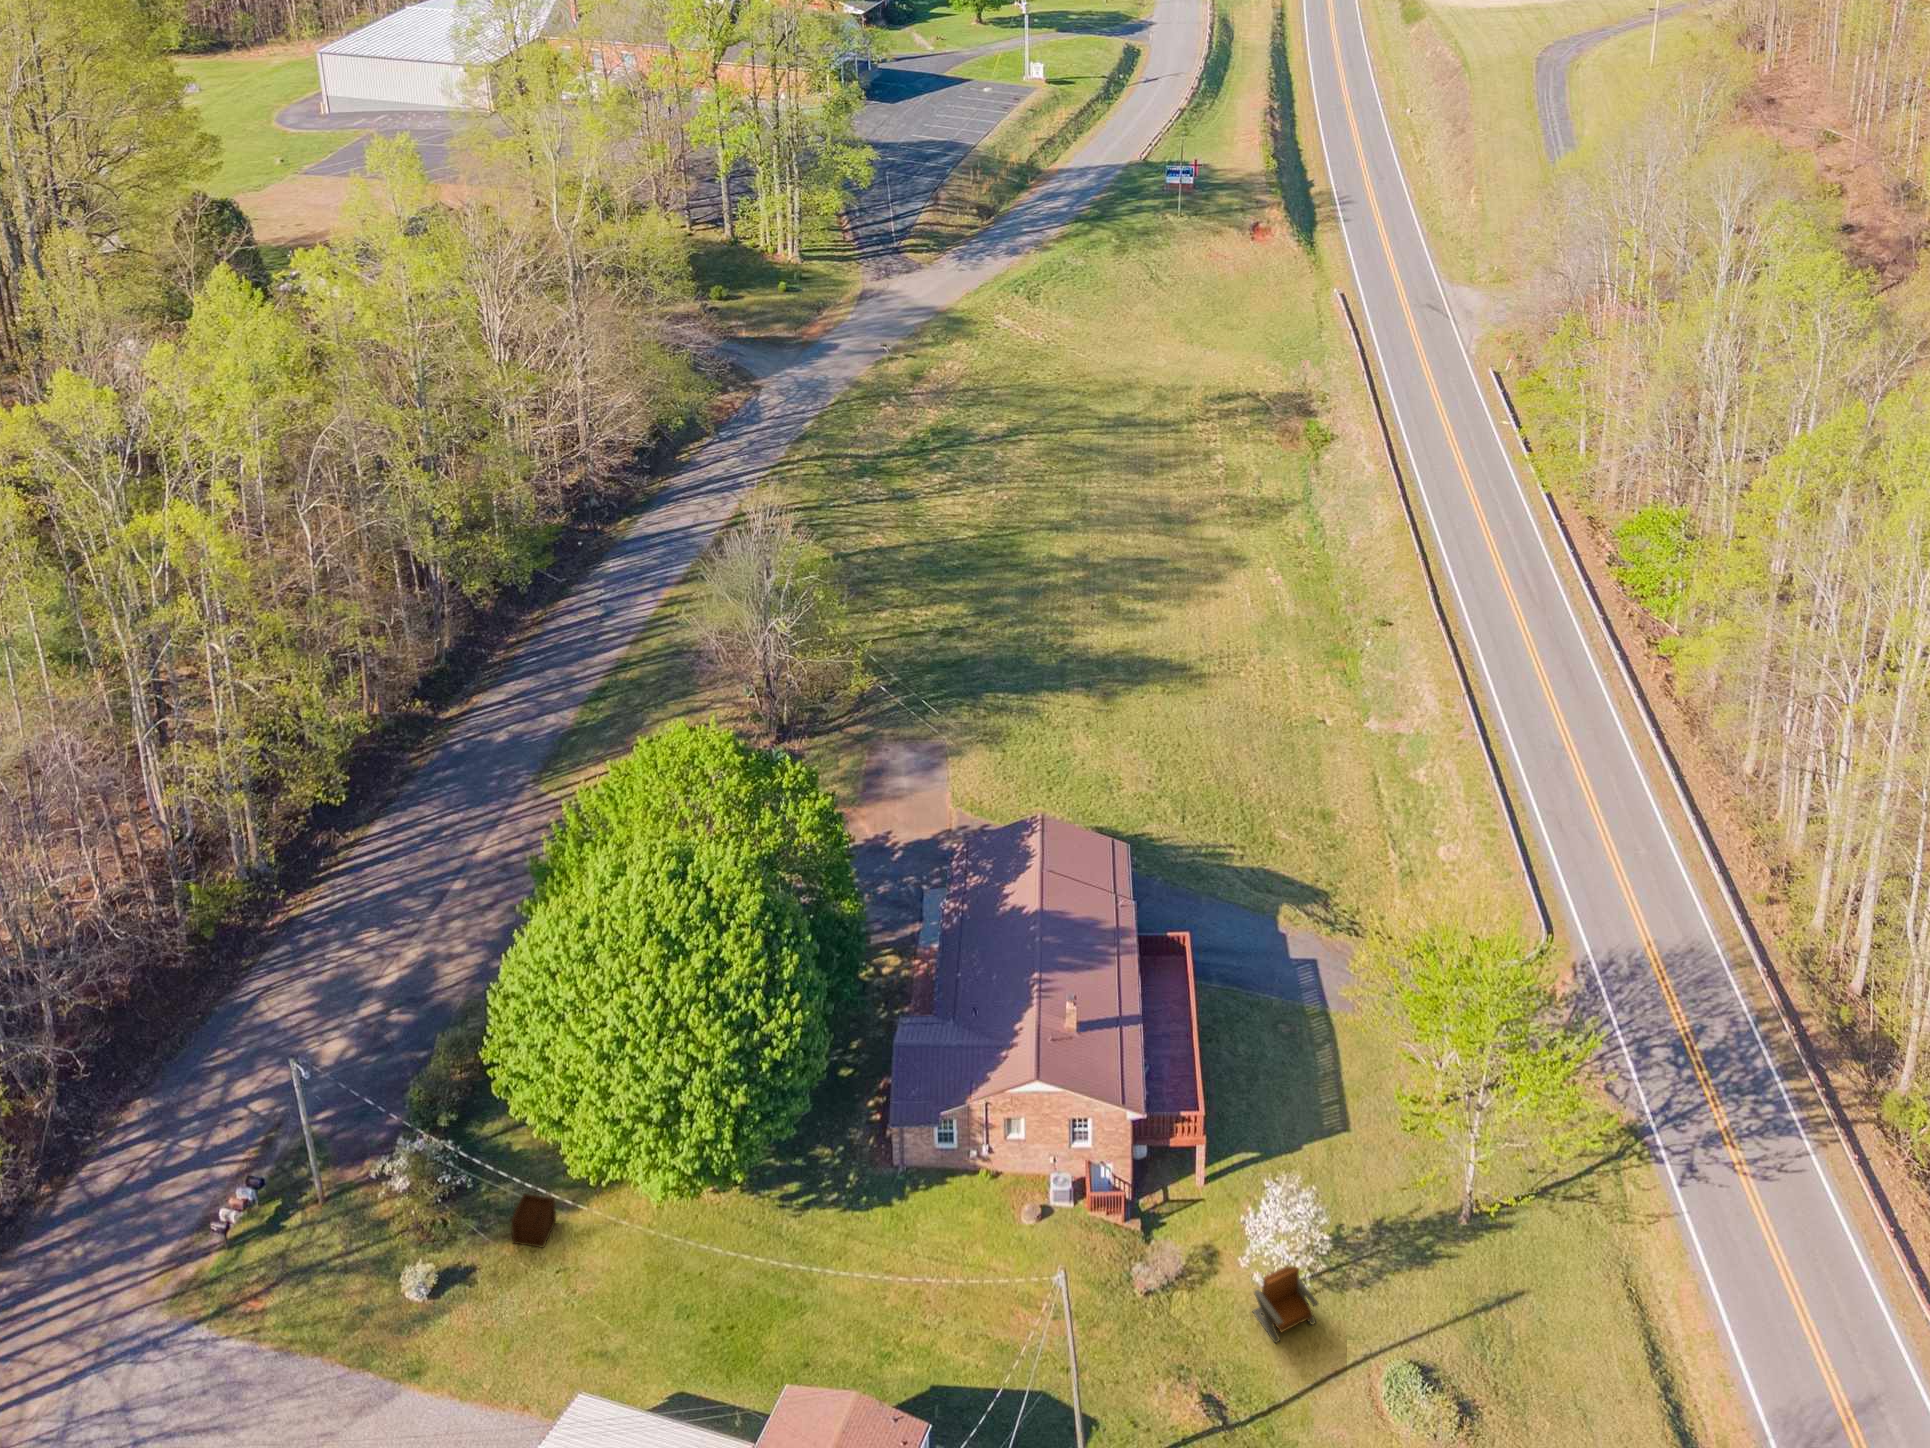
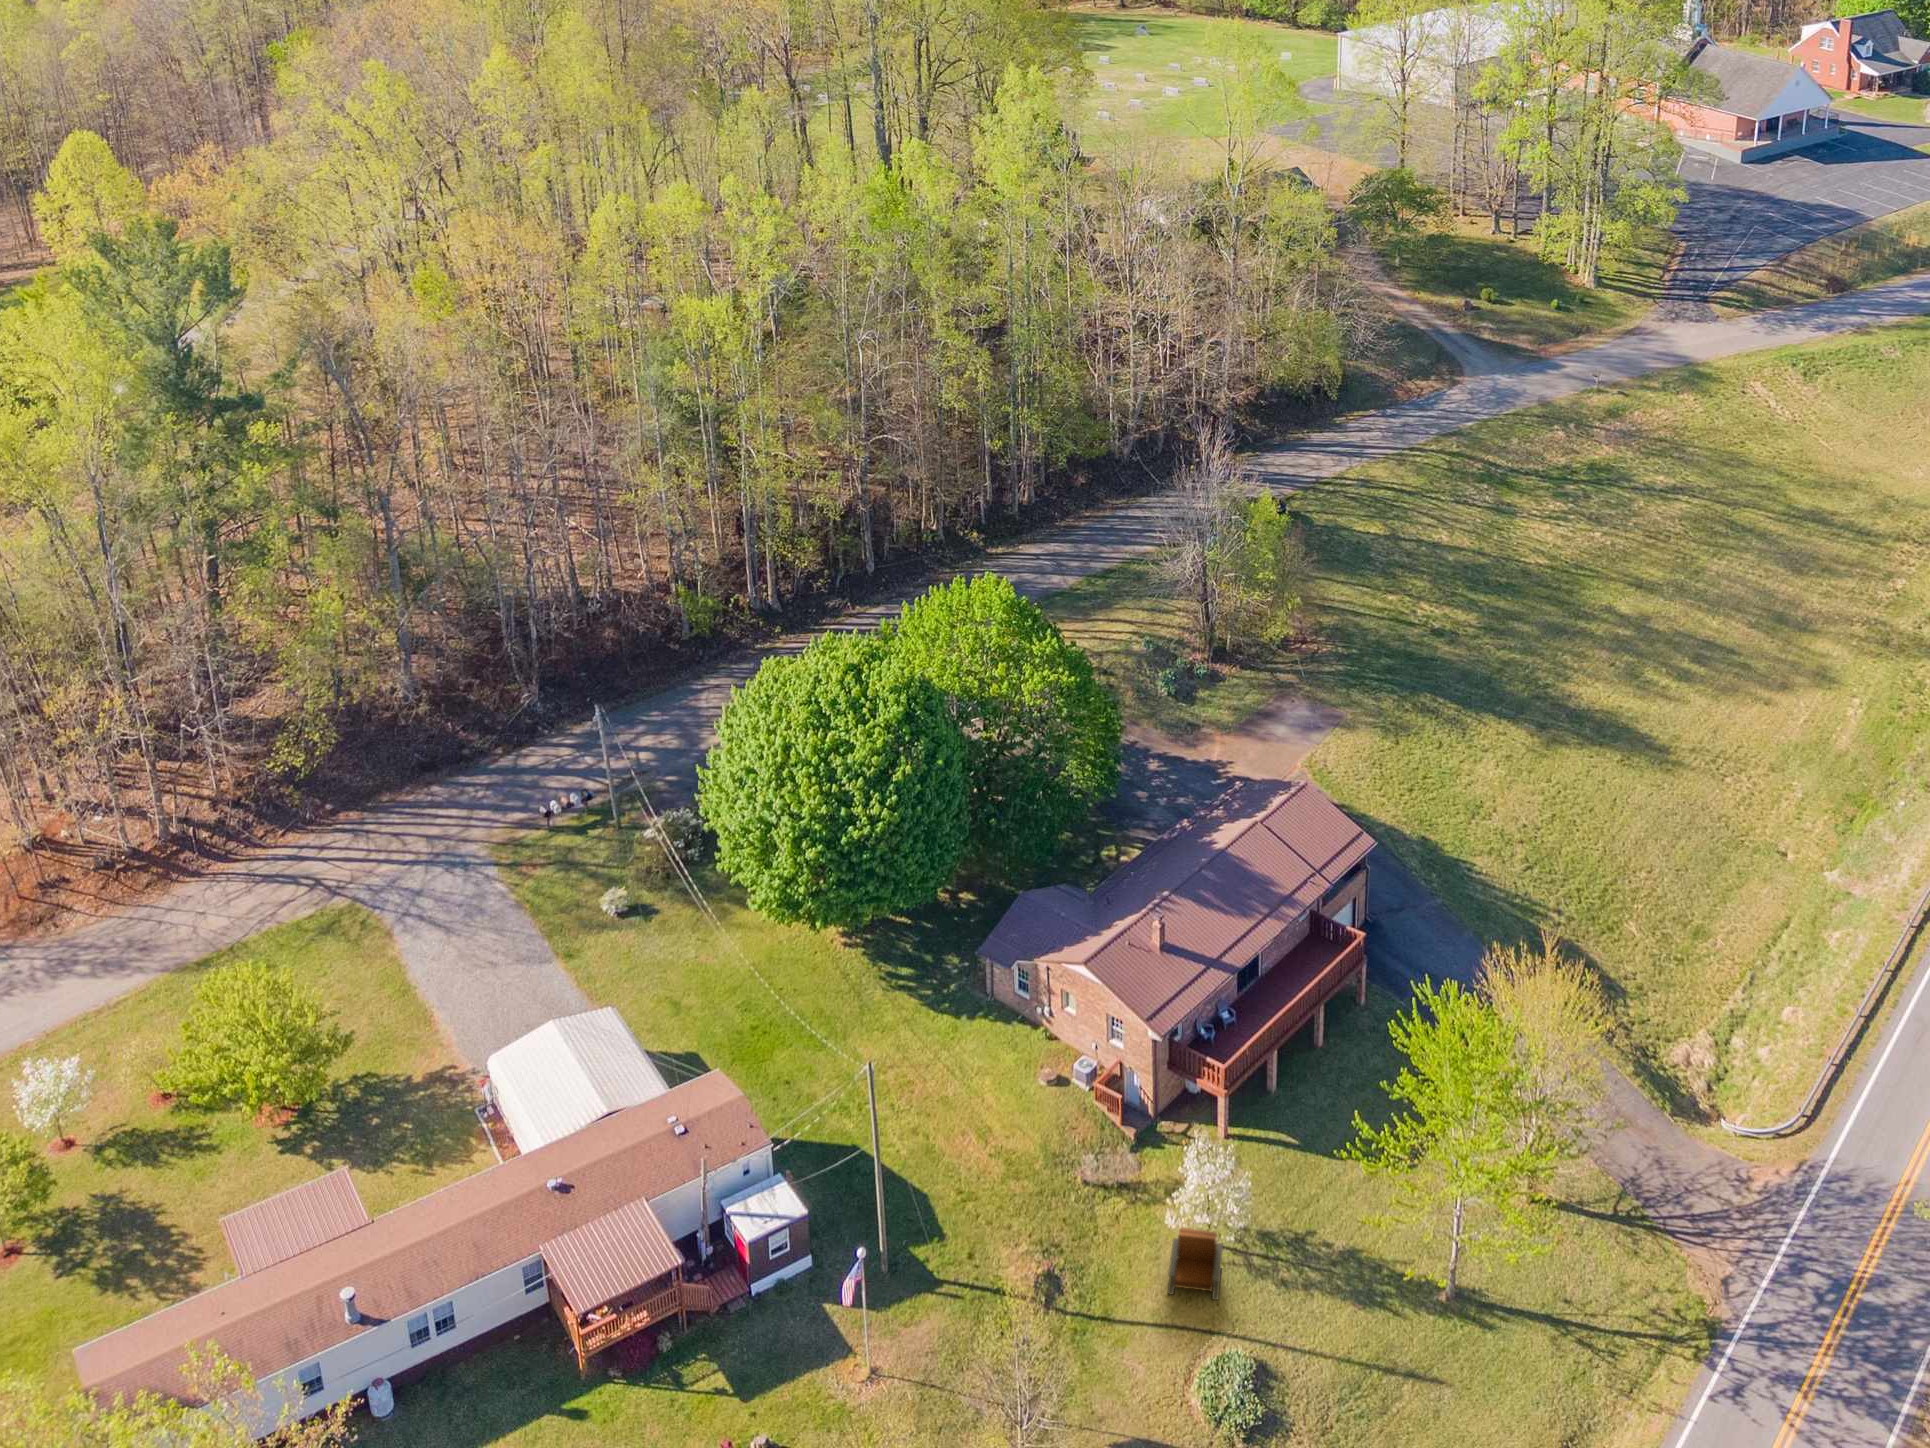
wooden crate: present [511,1194,556,1247] -> none [694,877,733,922]

